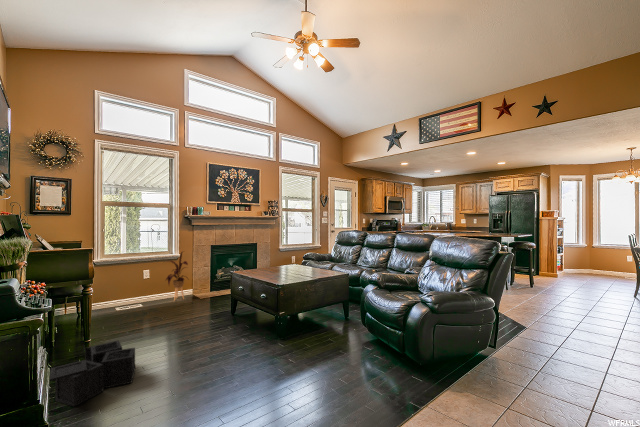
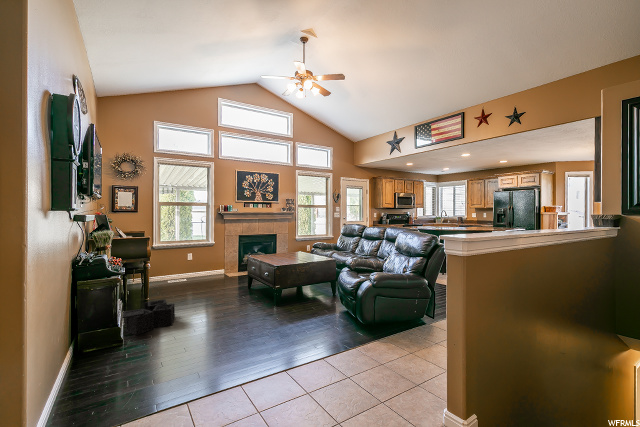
house plant: present [166,252,188,300] -> none [203,240,222,277]

